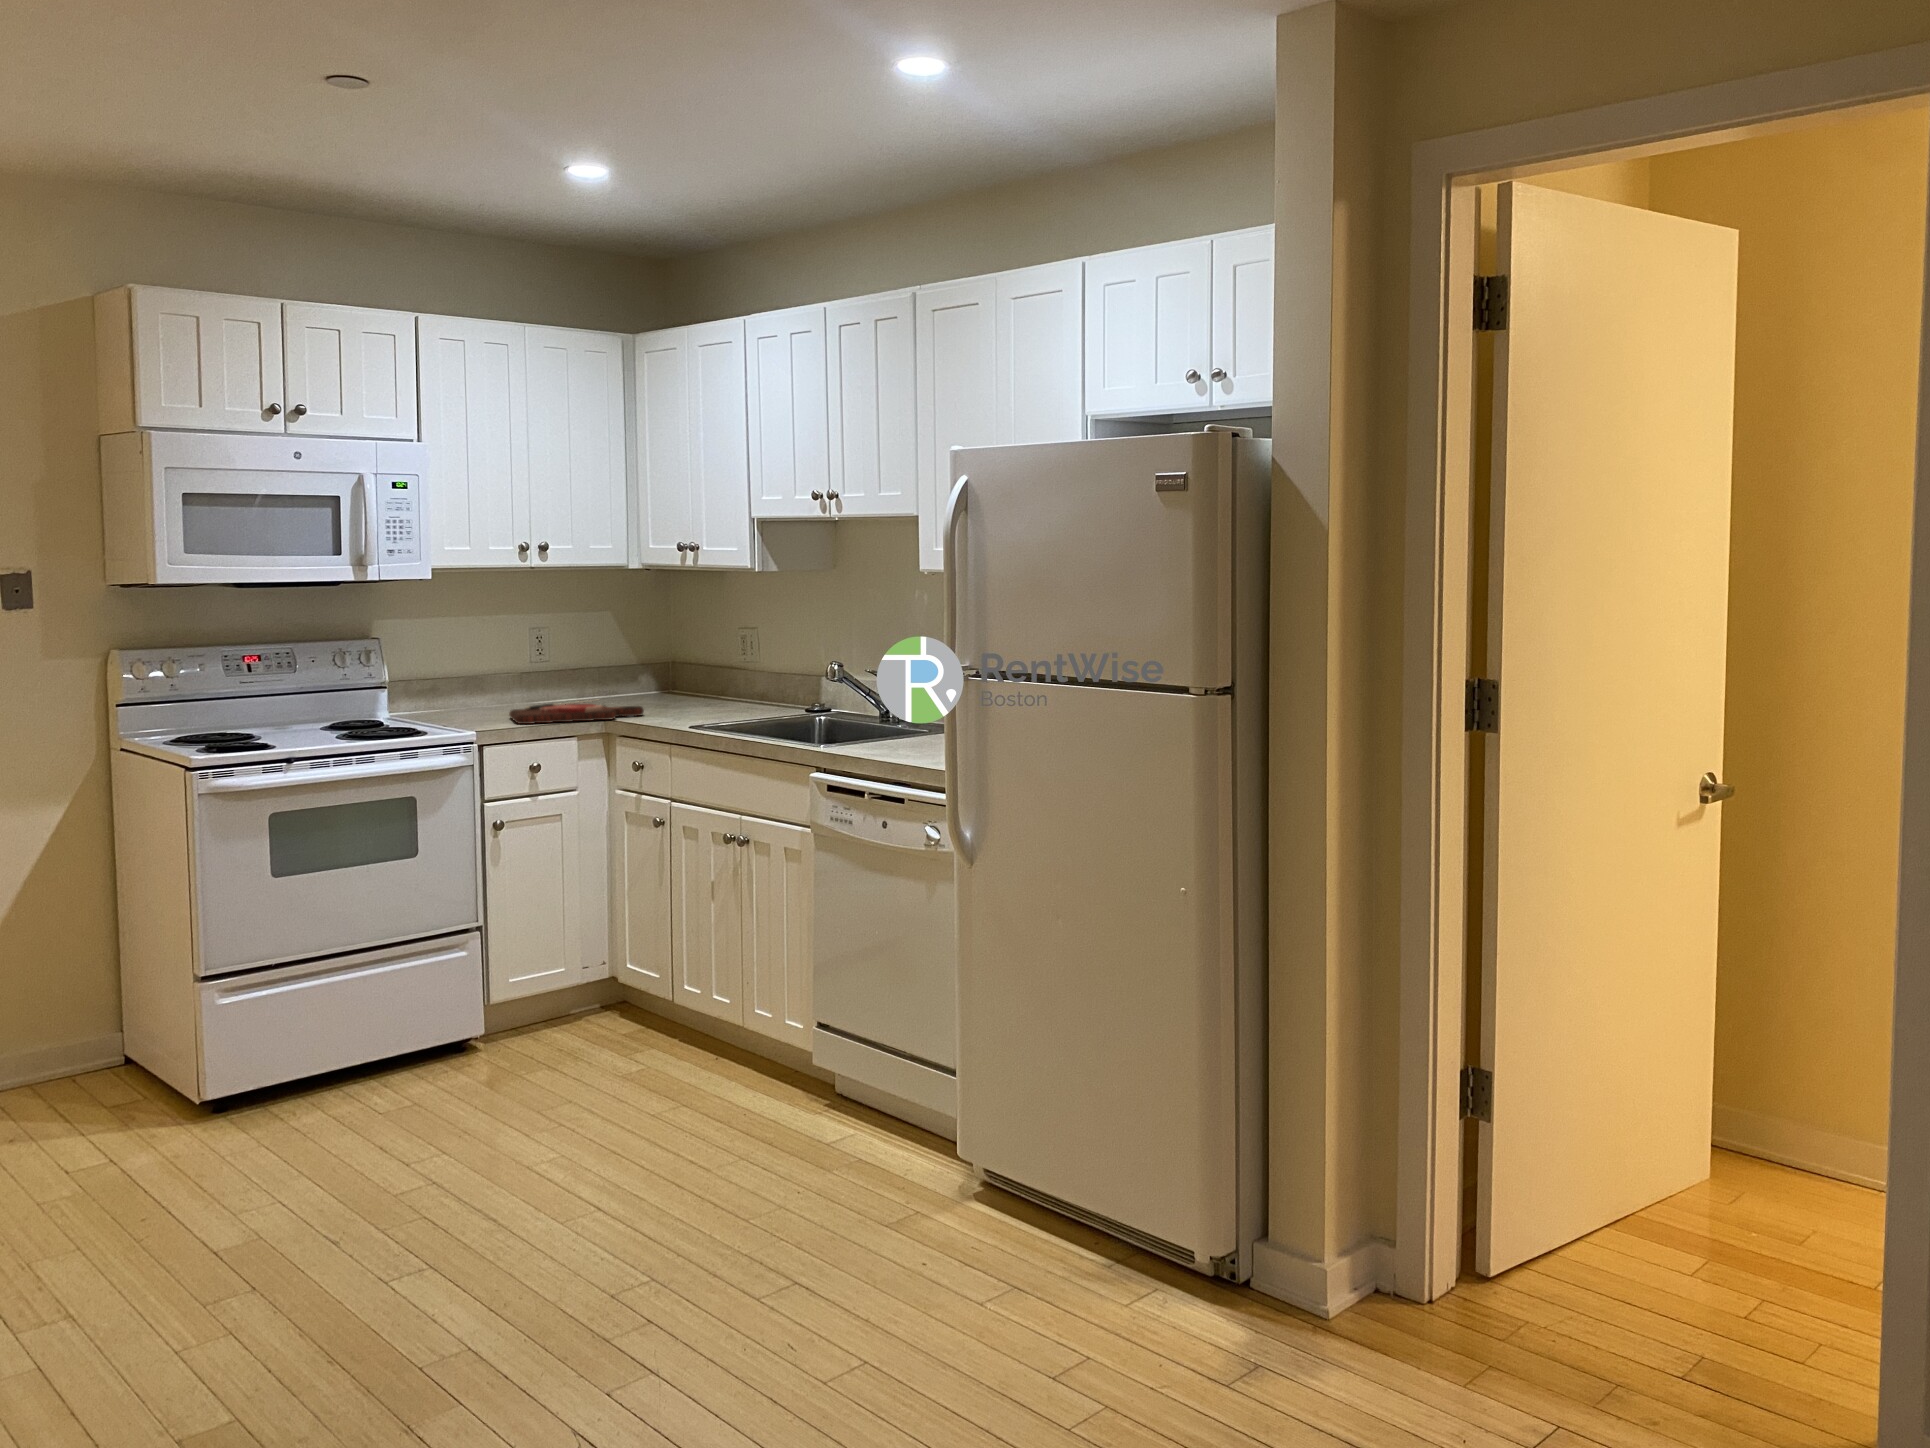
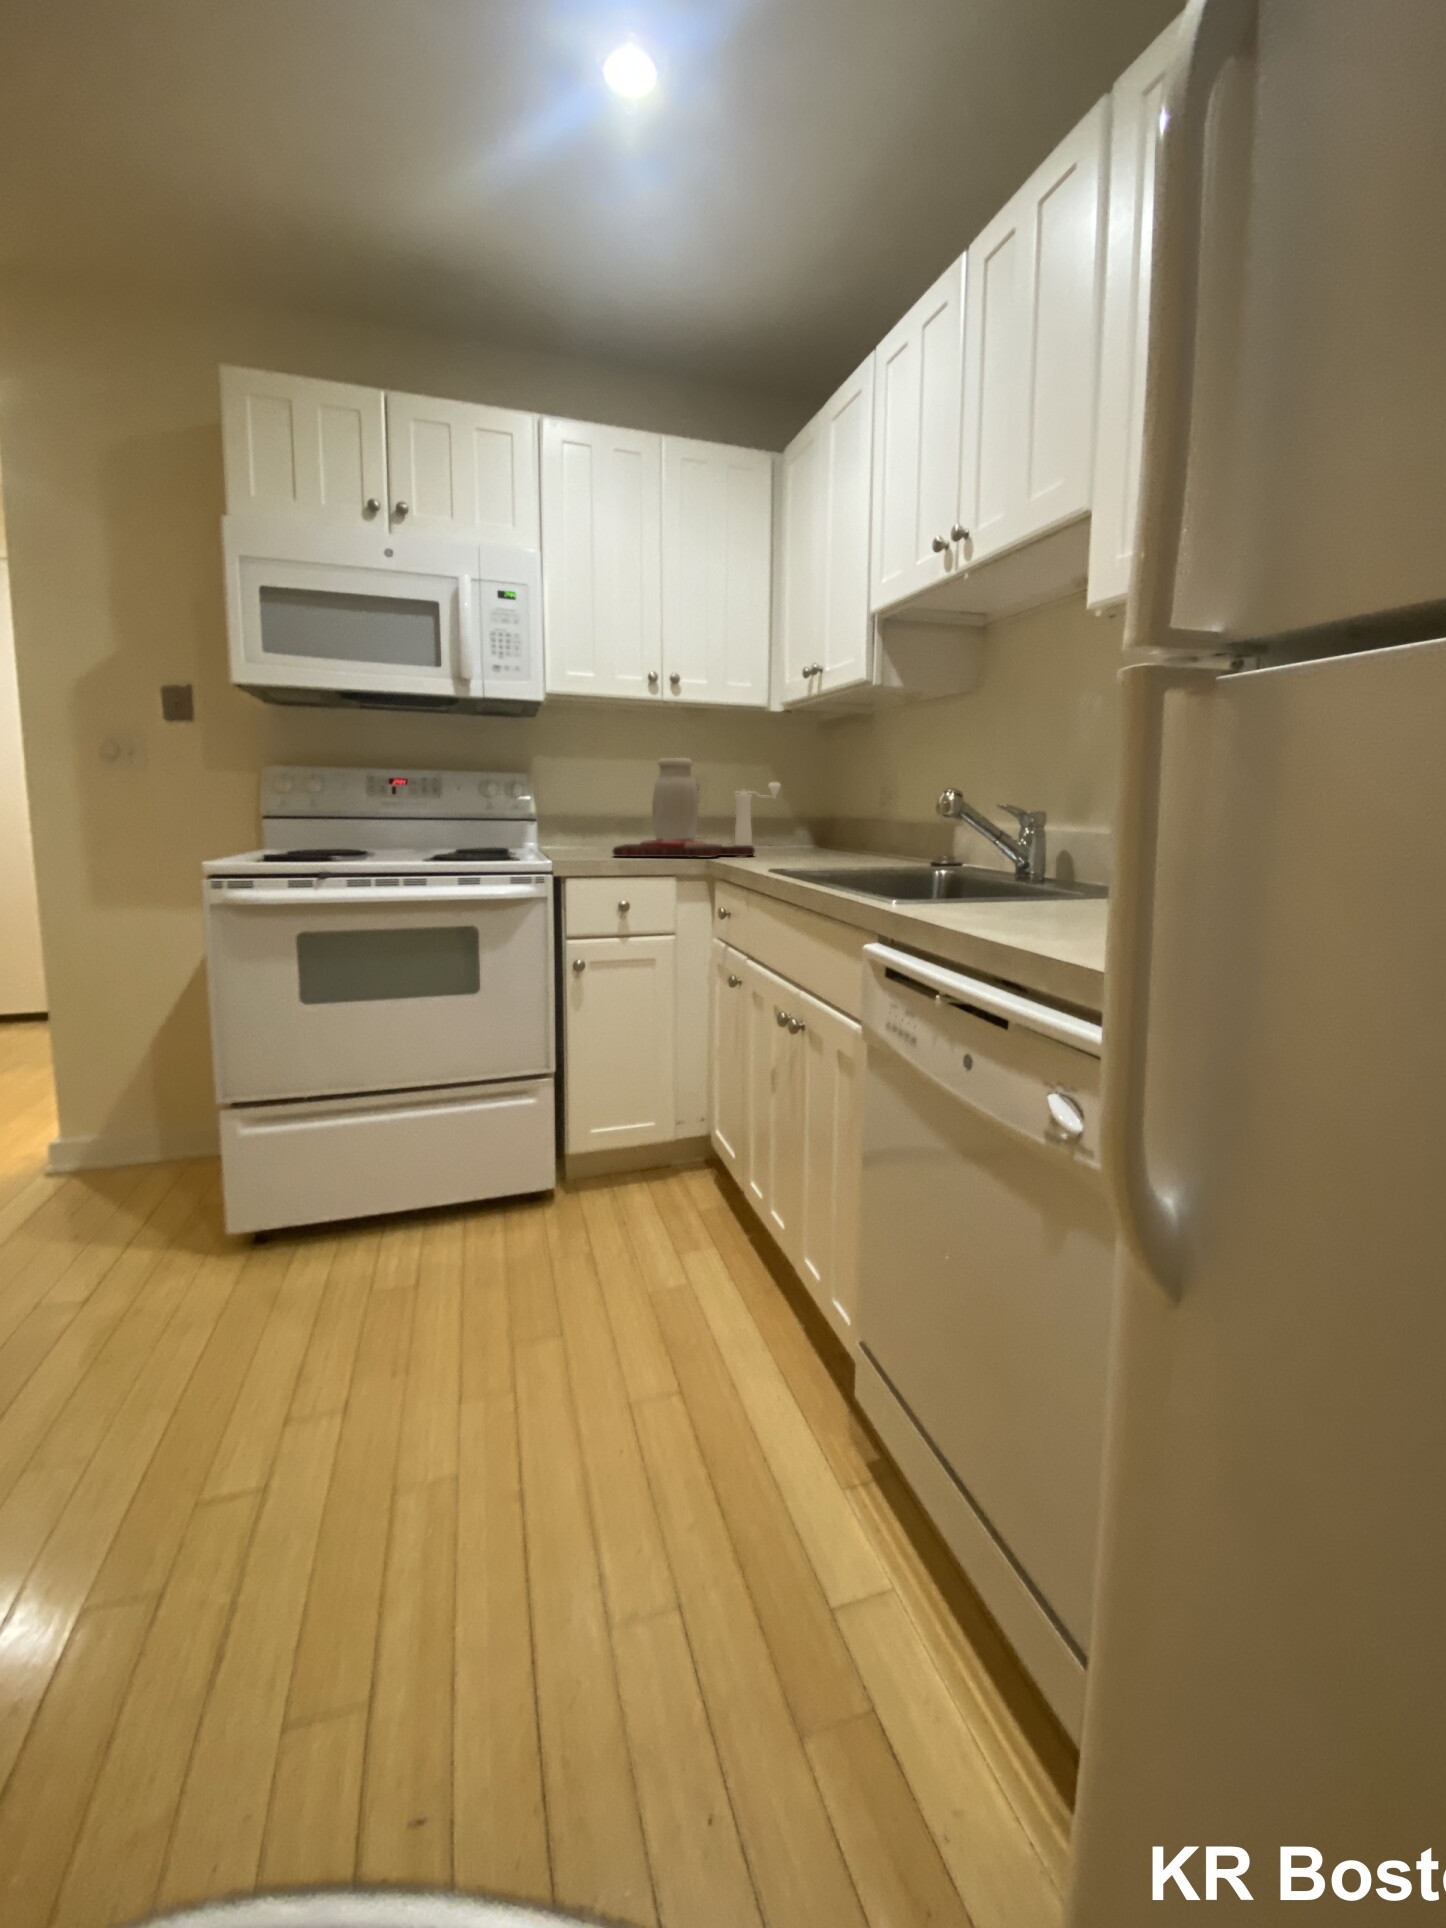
jar: none [503,616,553,705] -> present [652,758,698,841]
pepper mill: none [589,636,634,702] -> present [735,782,780,846]

